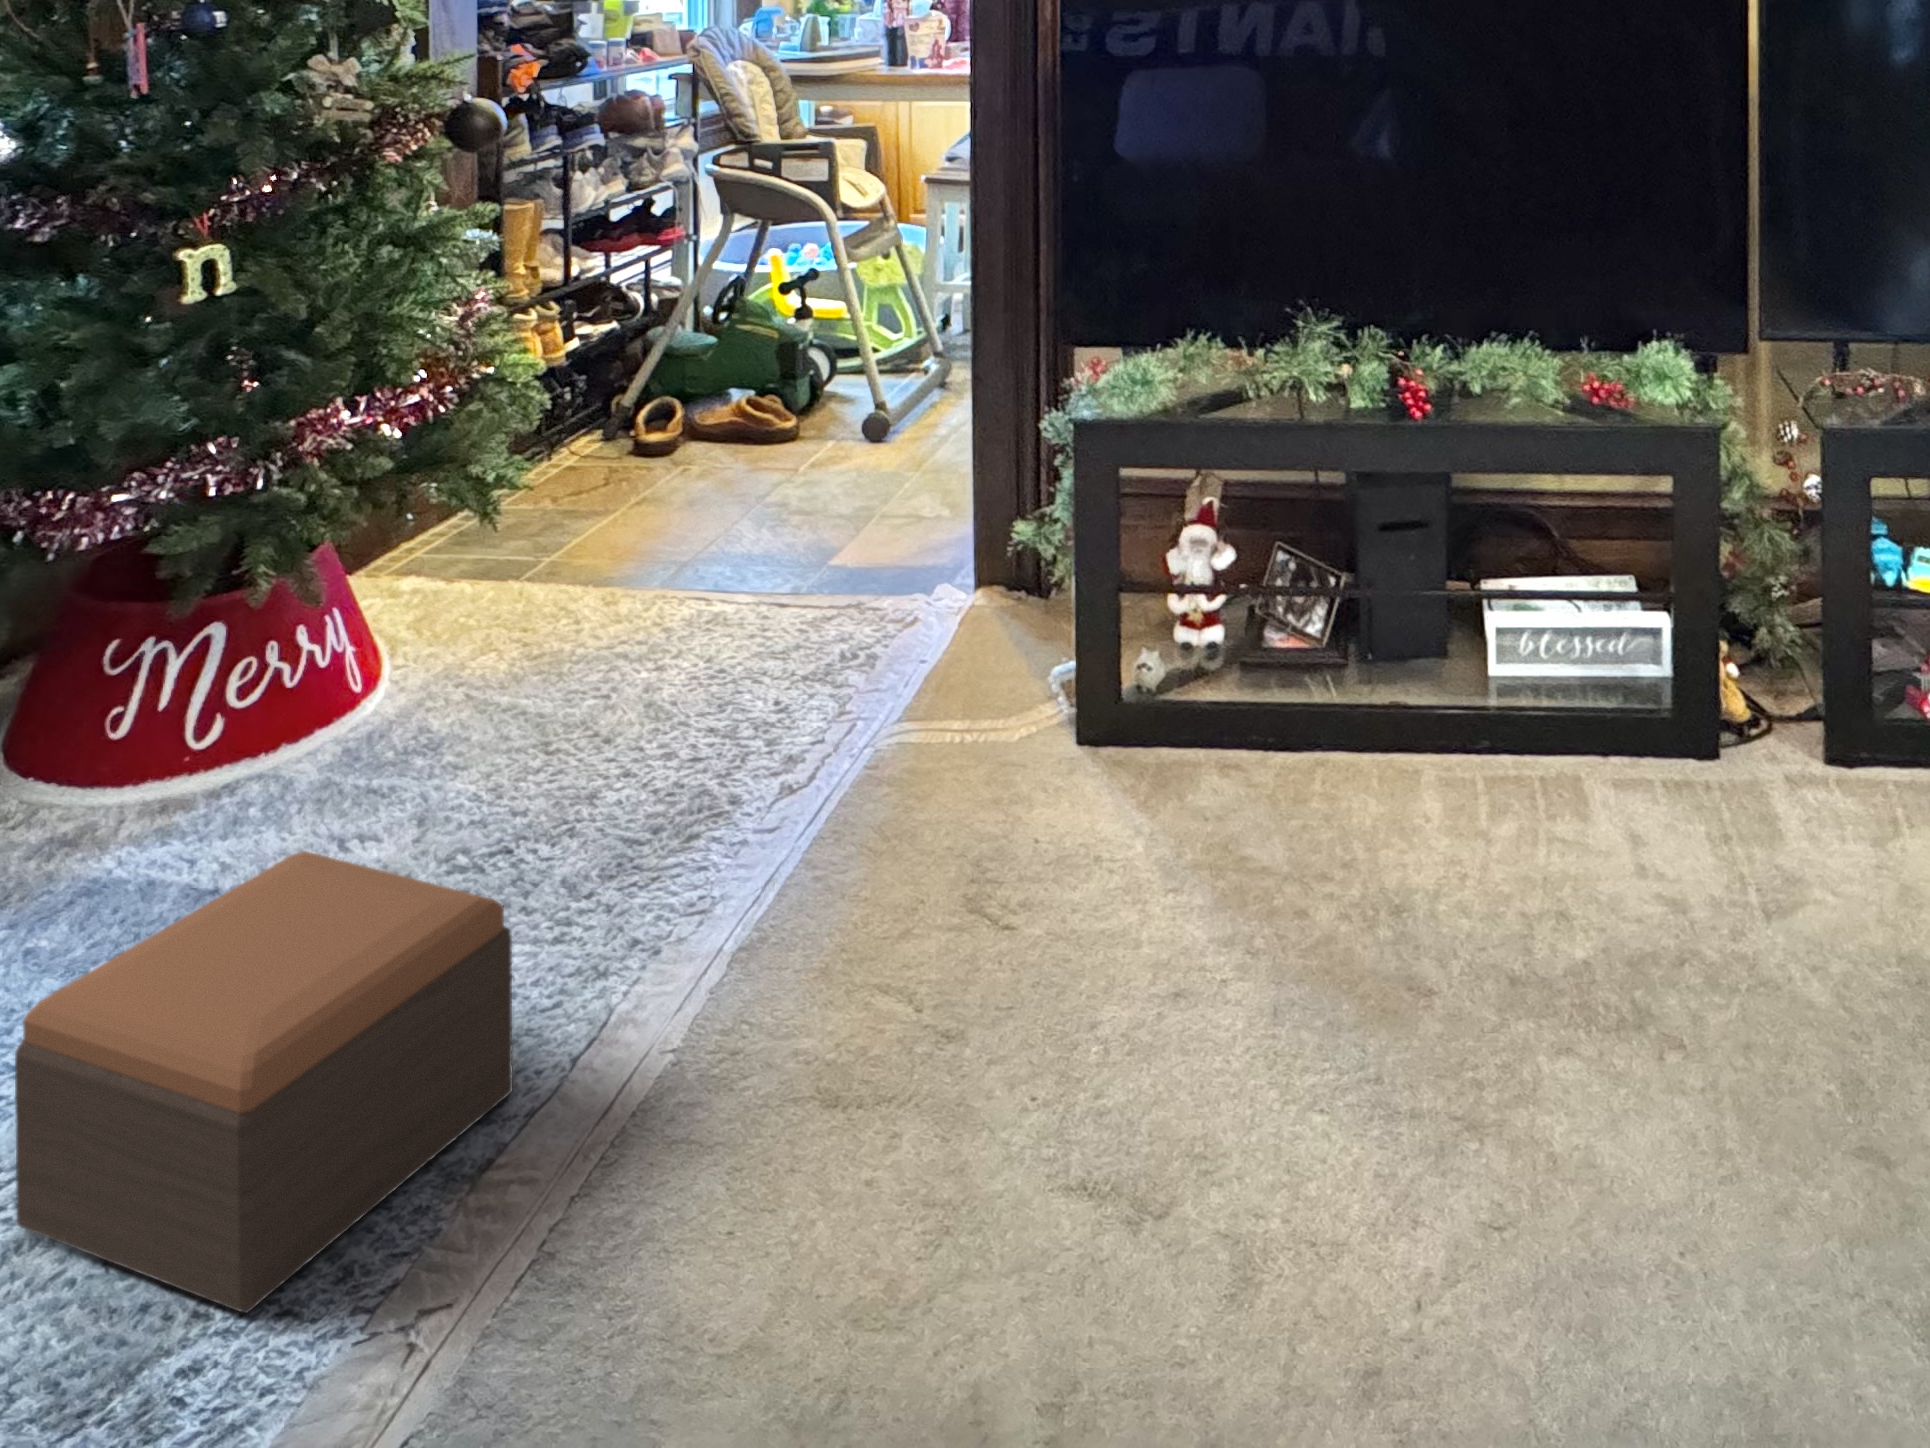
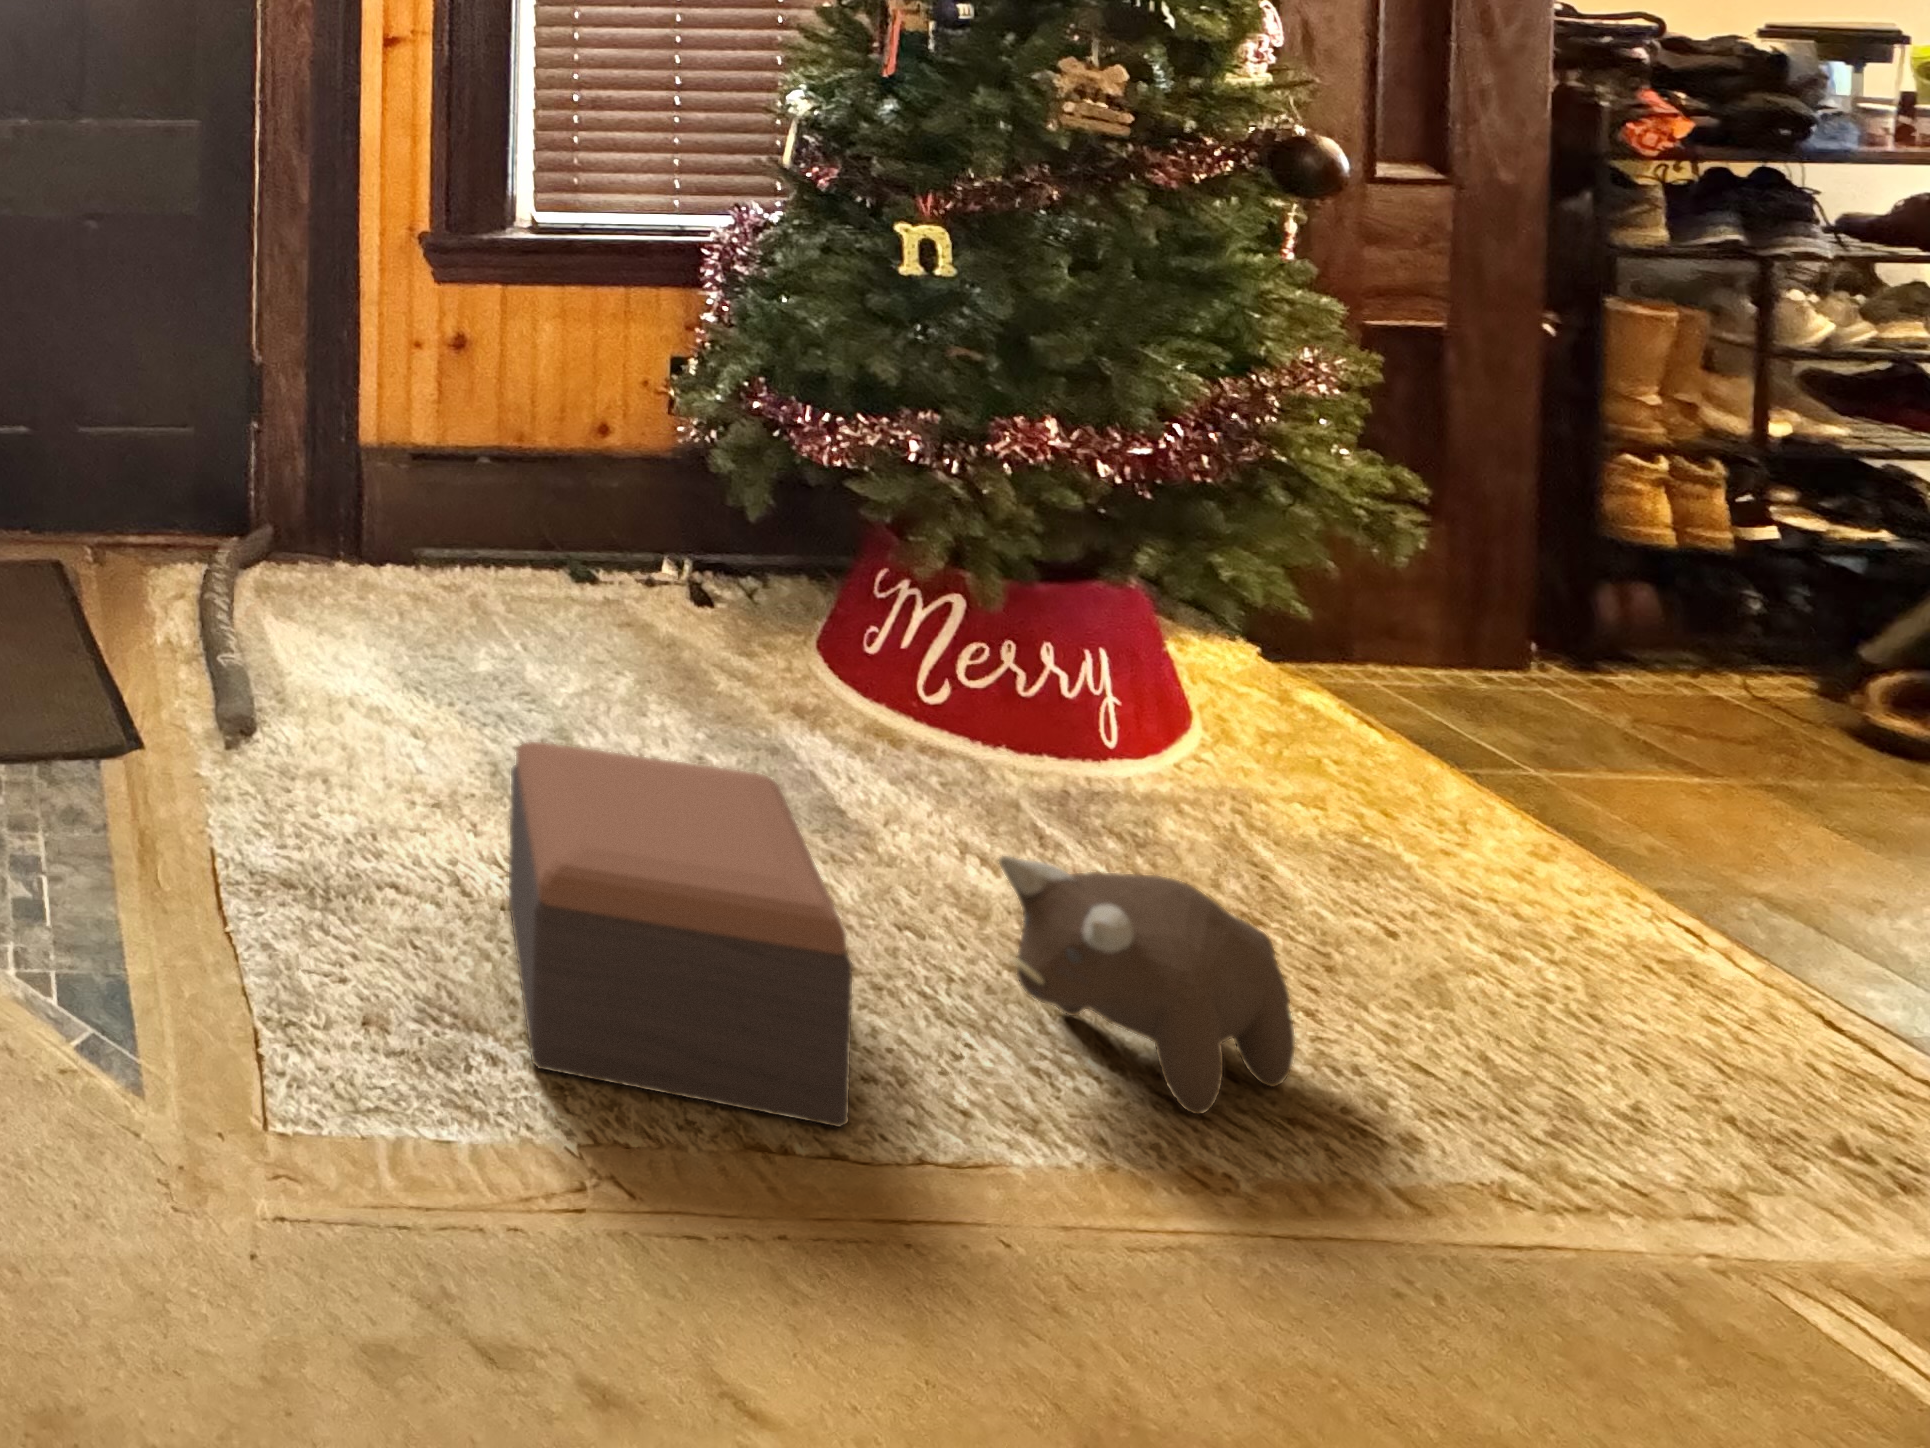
plush toy: none [505,717,682,893] -> present [999,856,1295,1114]

